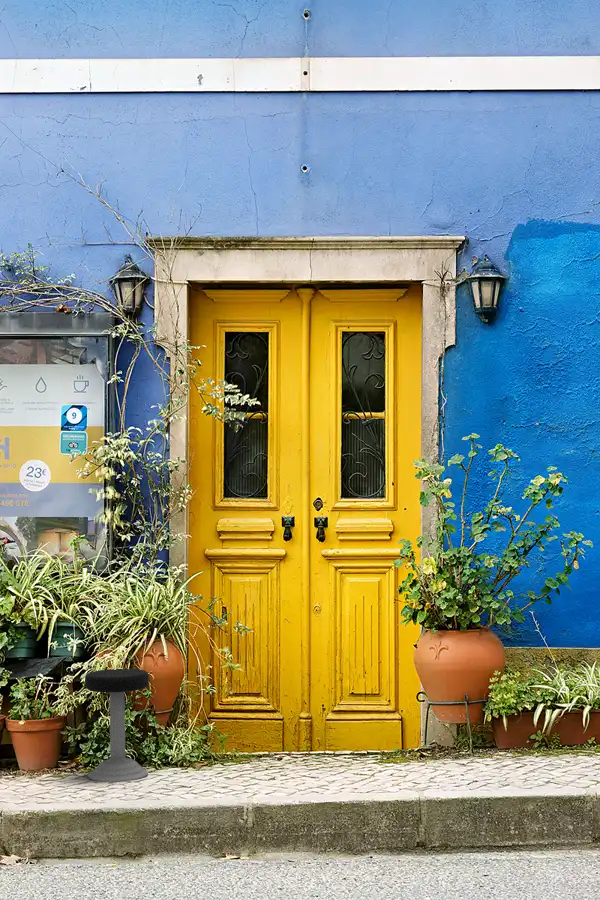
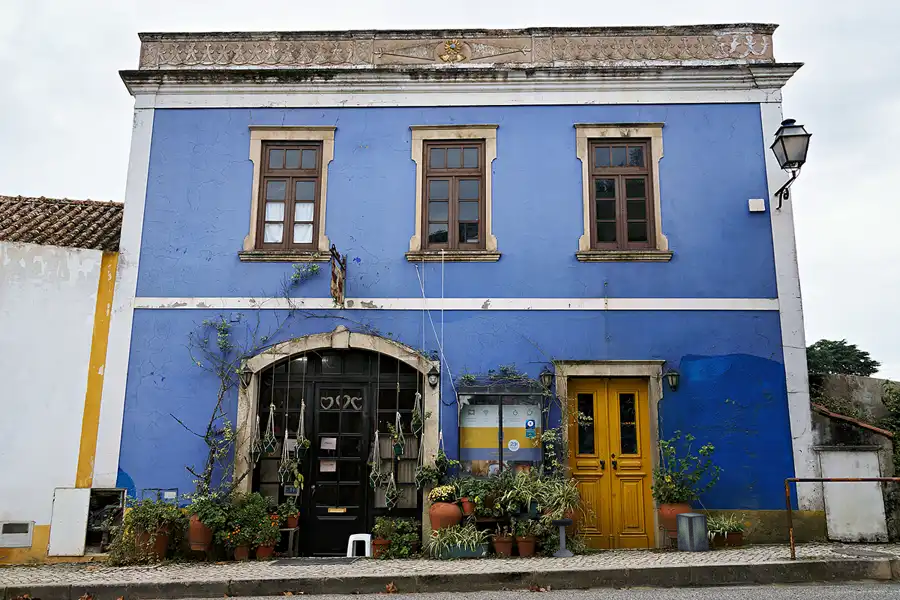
storage box: none [461,654,548,768] -> present [676,513,709,552]

